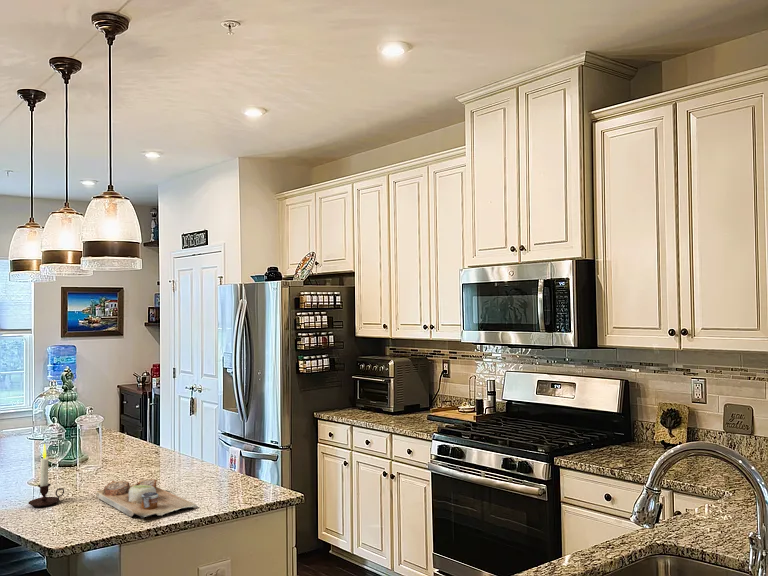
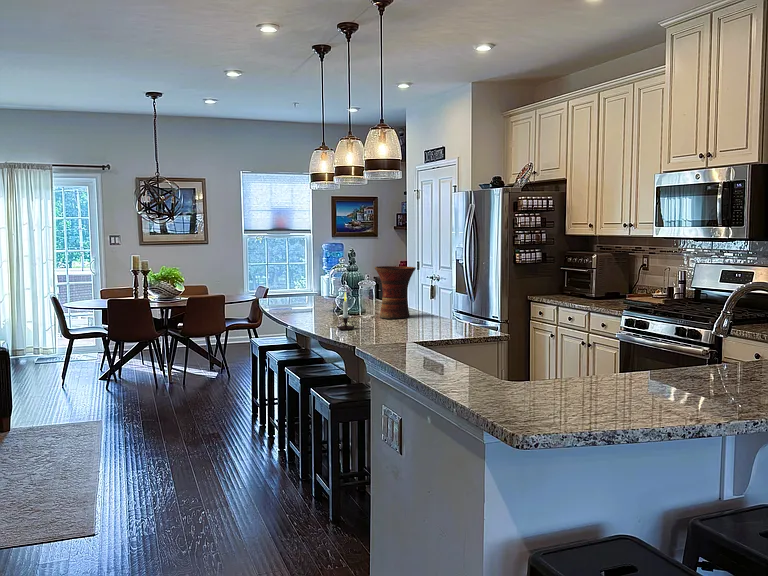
vase: none [100,392,165,473] -> present [375,266,416,319]
cutting board: present [96,479,198,519] -> none [376,319,439,337]

